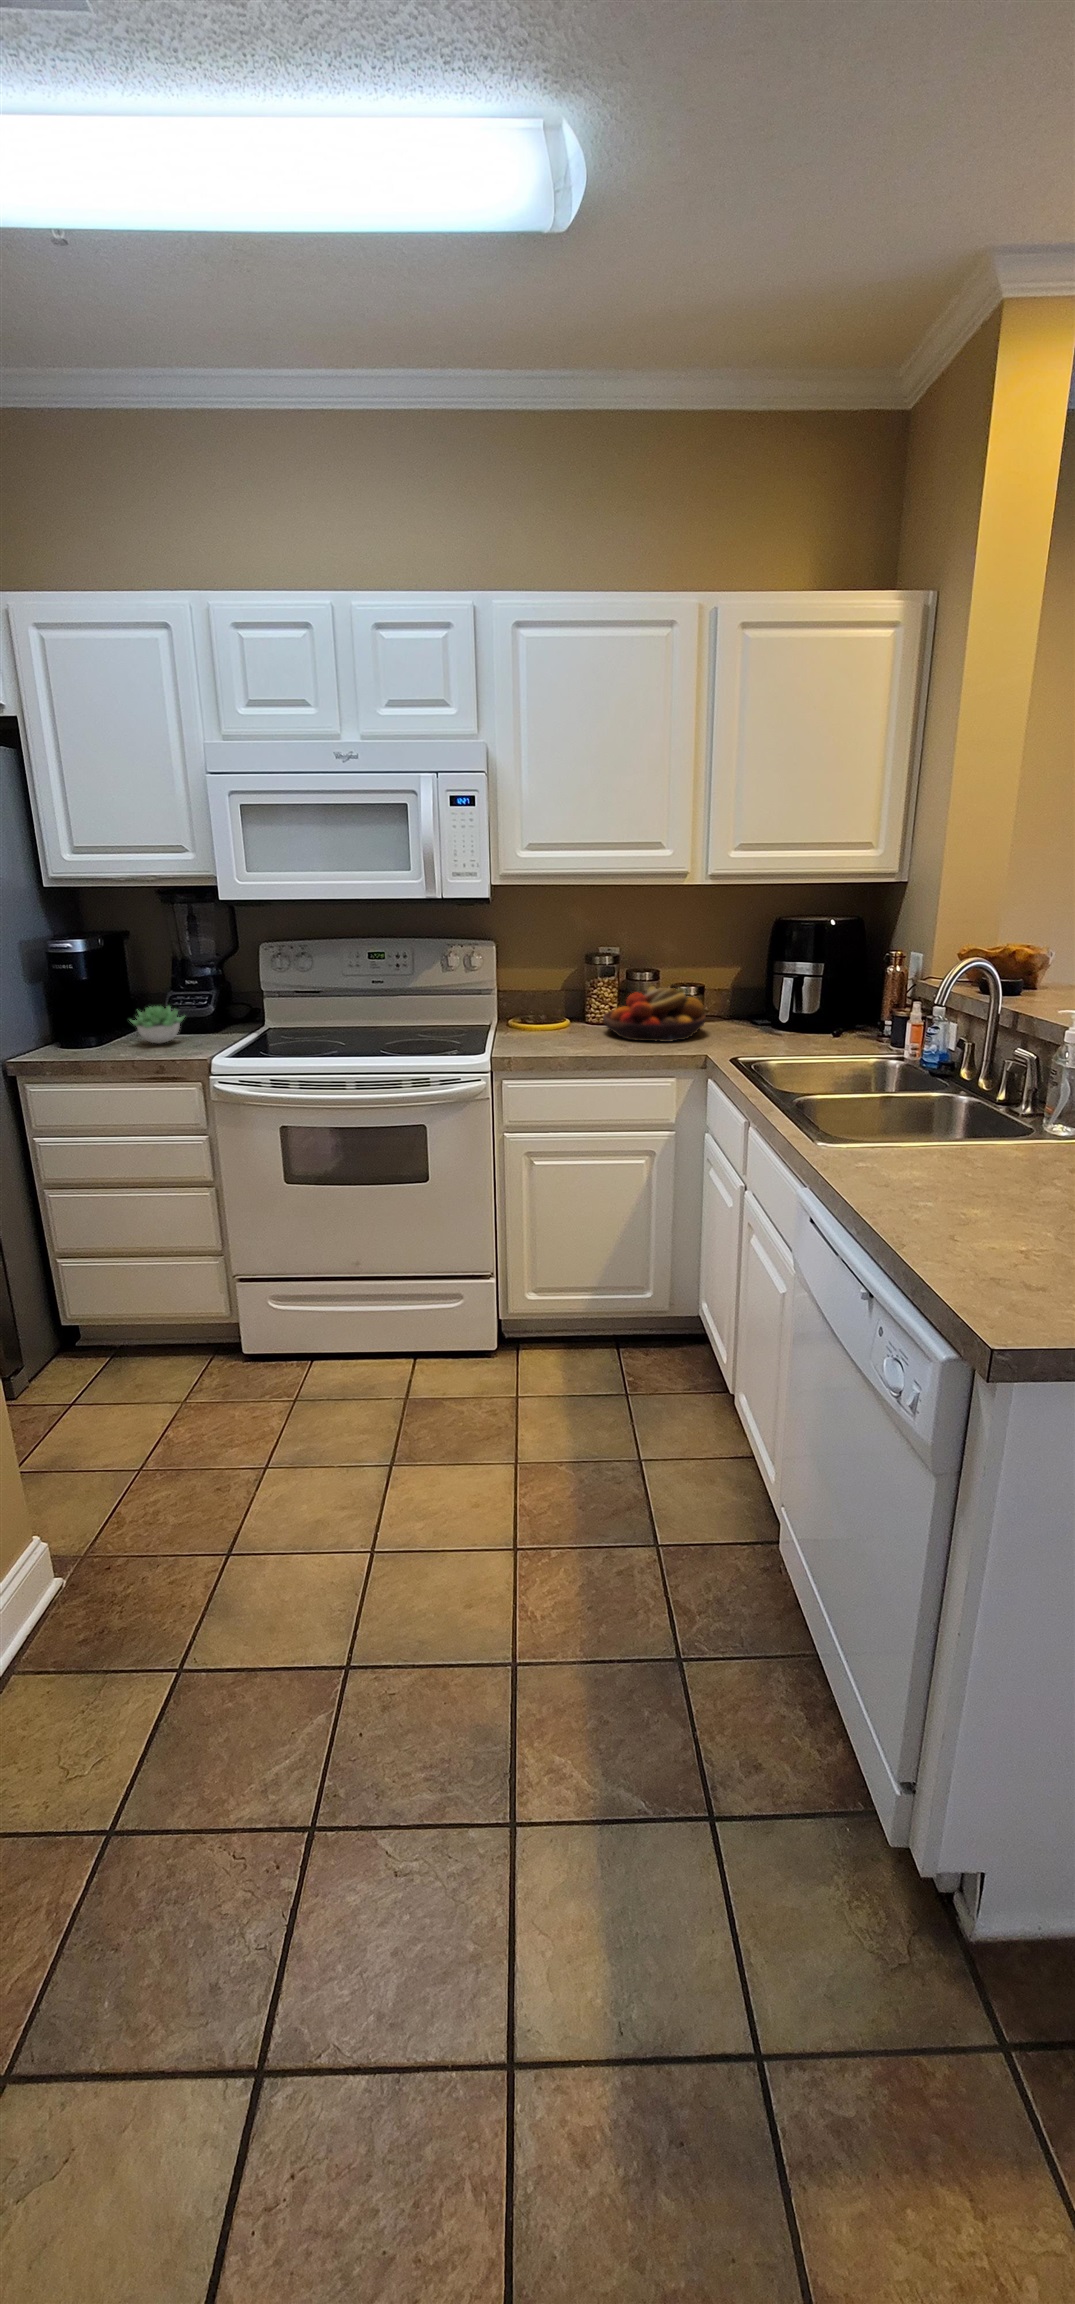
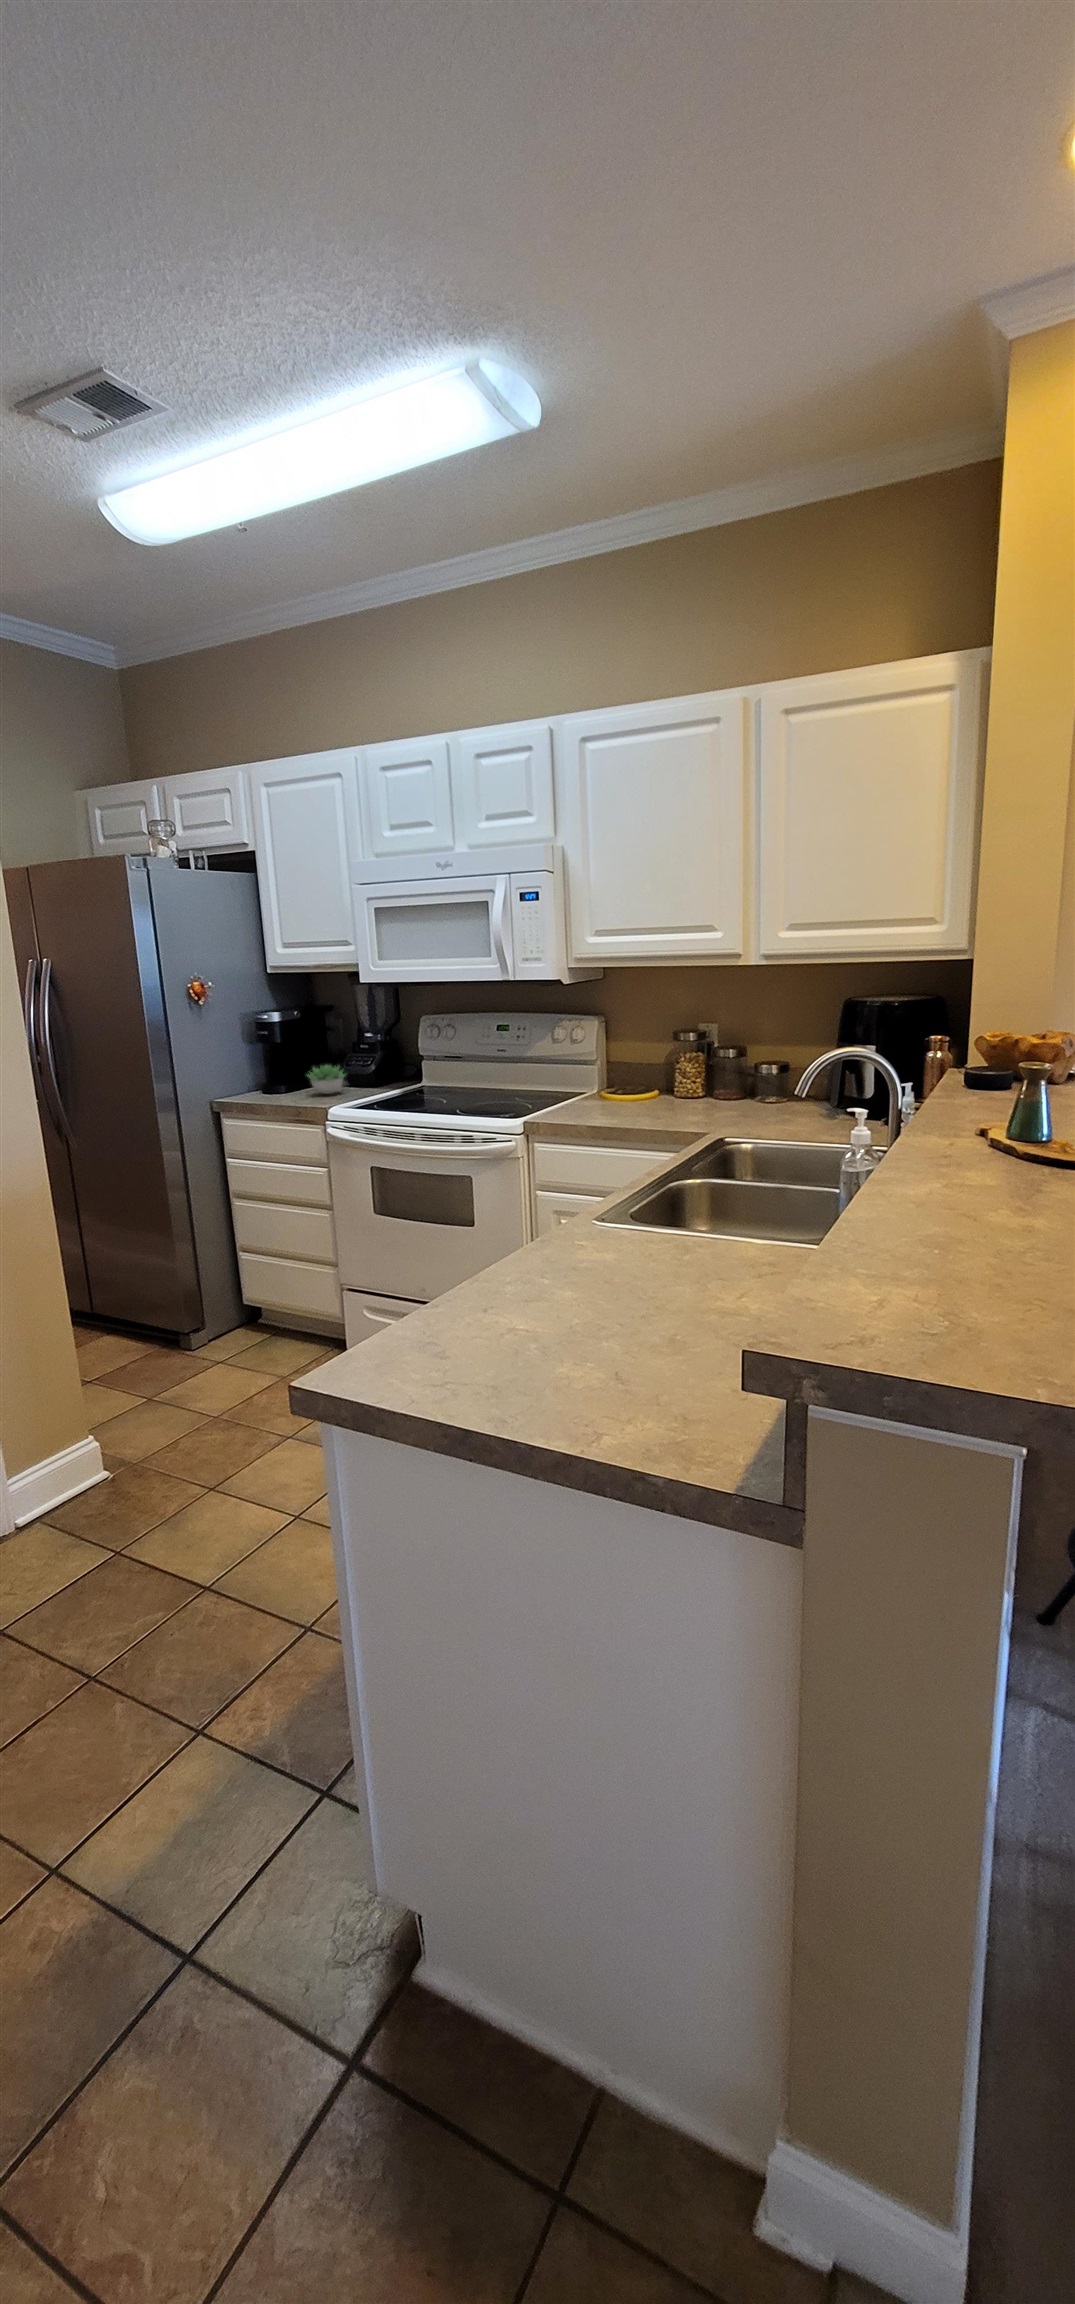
fruit bowl: present [603,986,706,1042] -> none [660,1064,761,1118]

